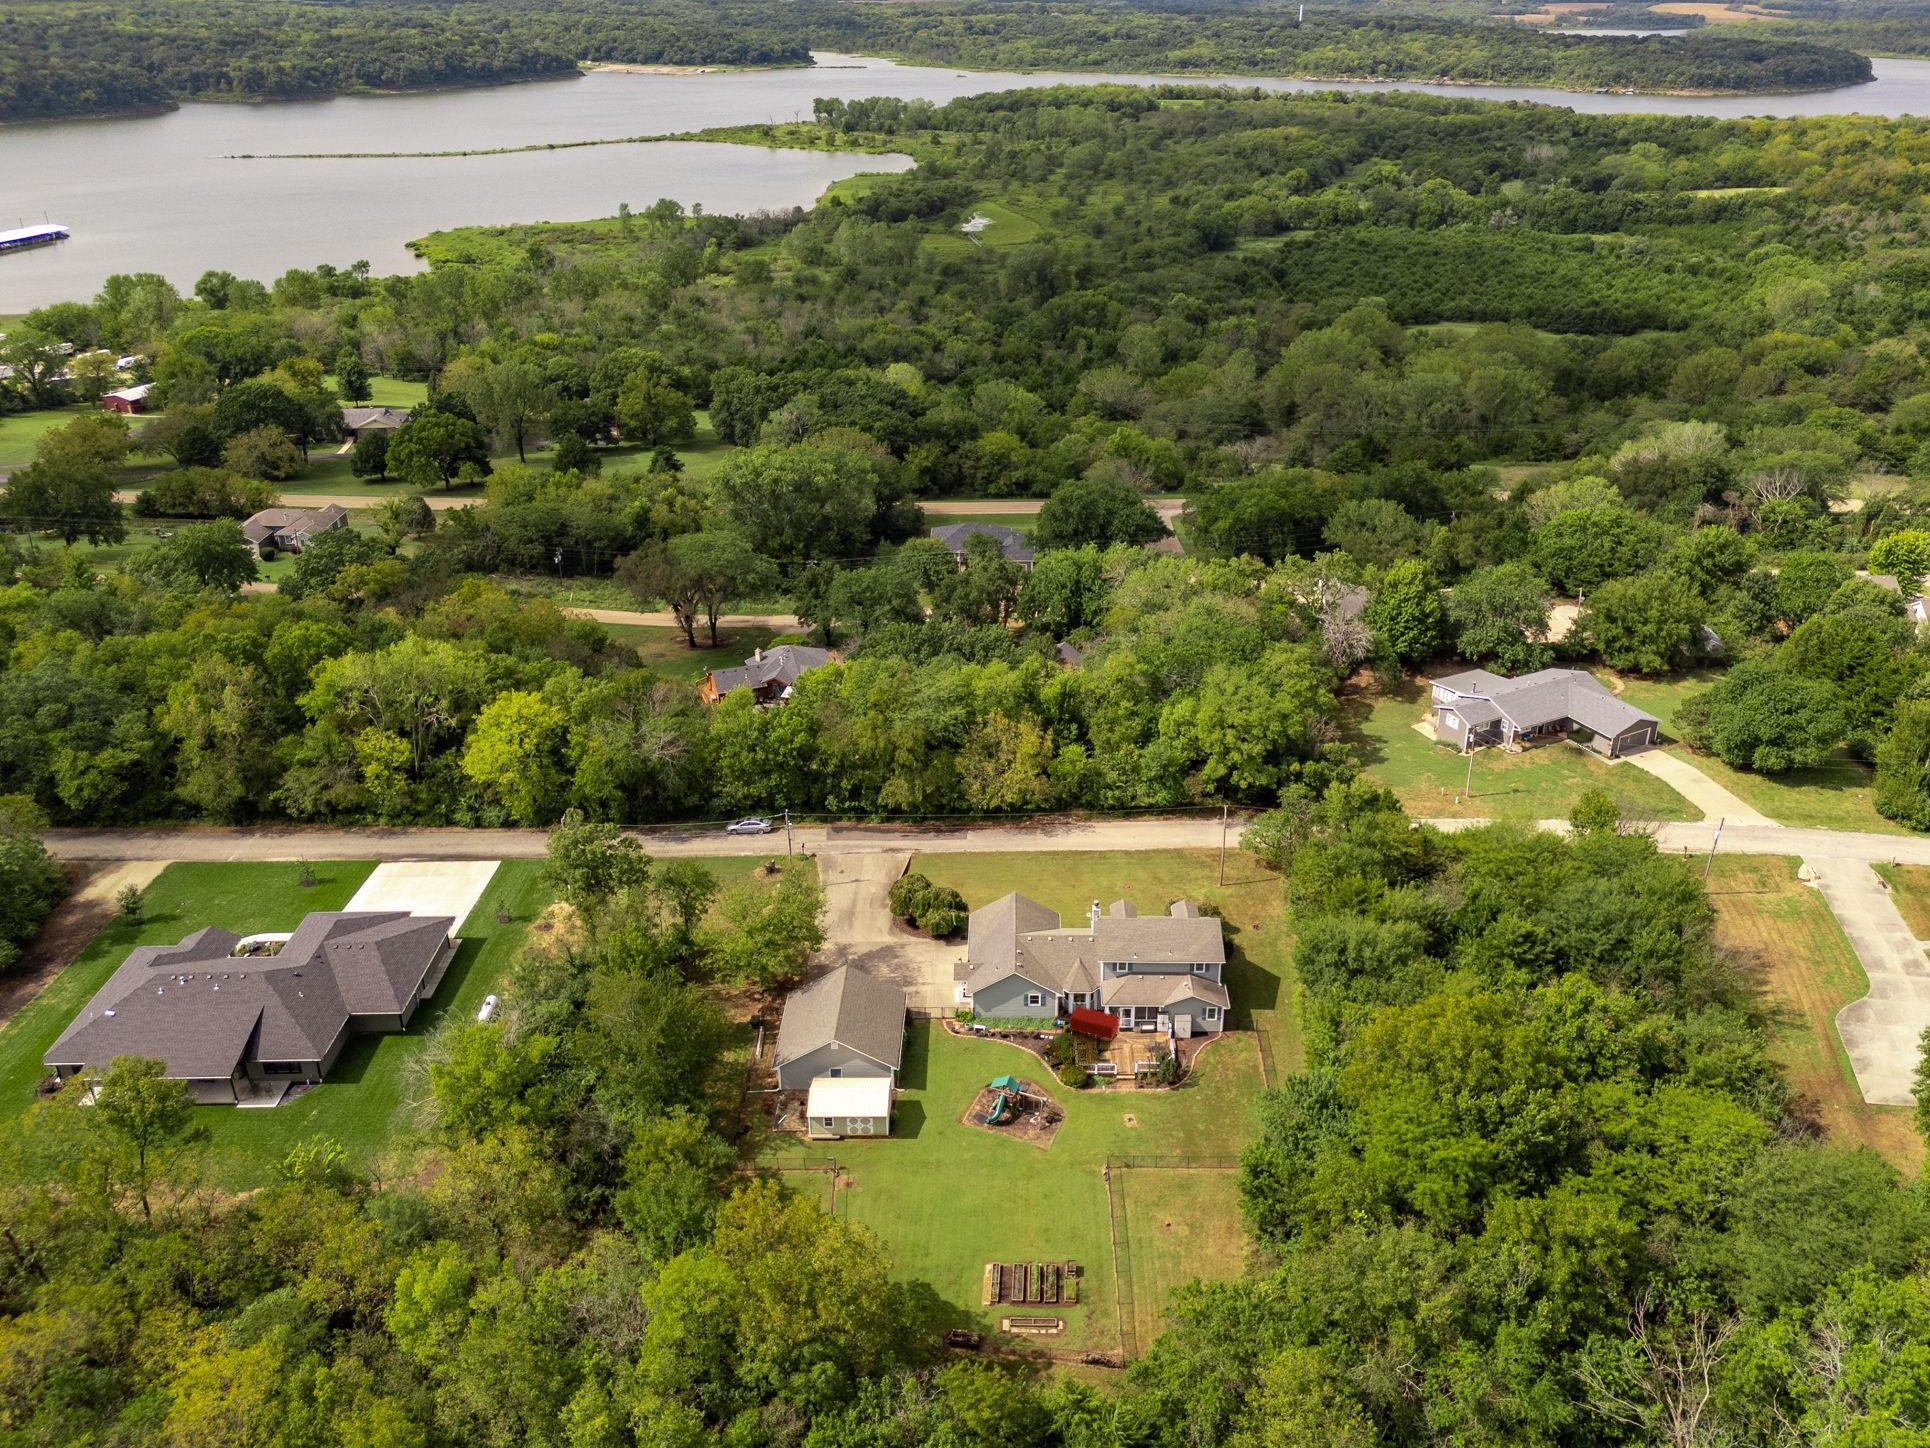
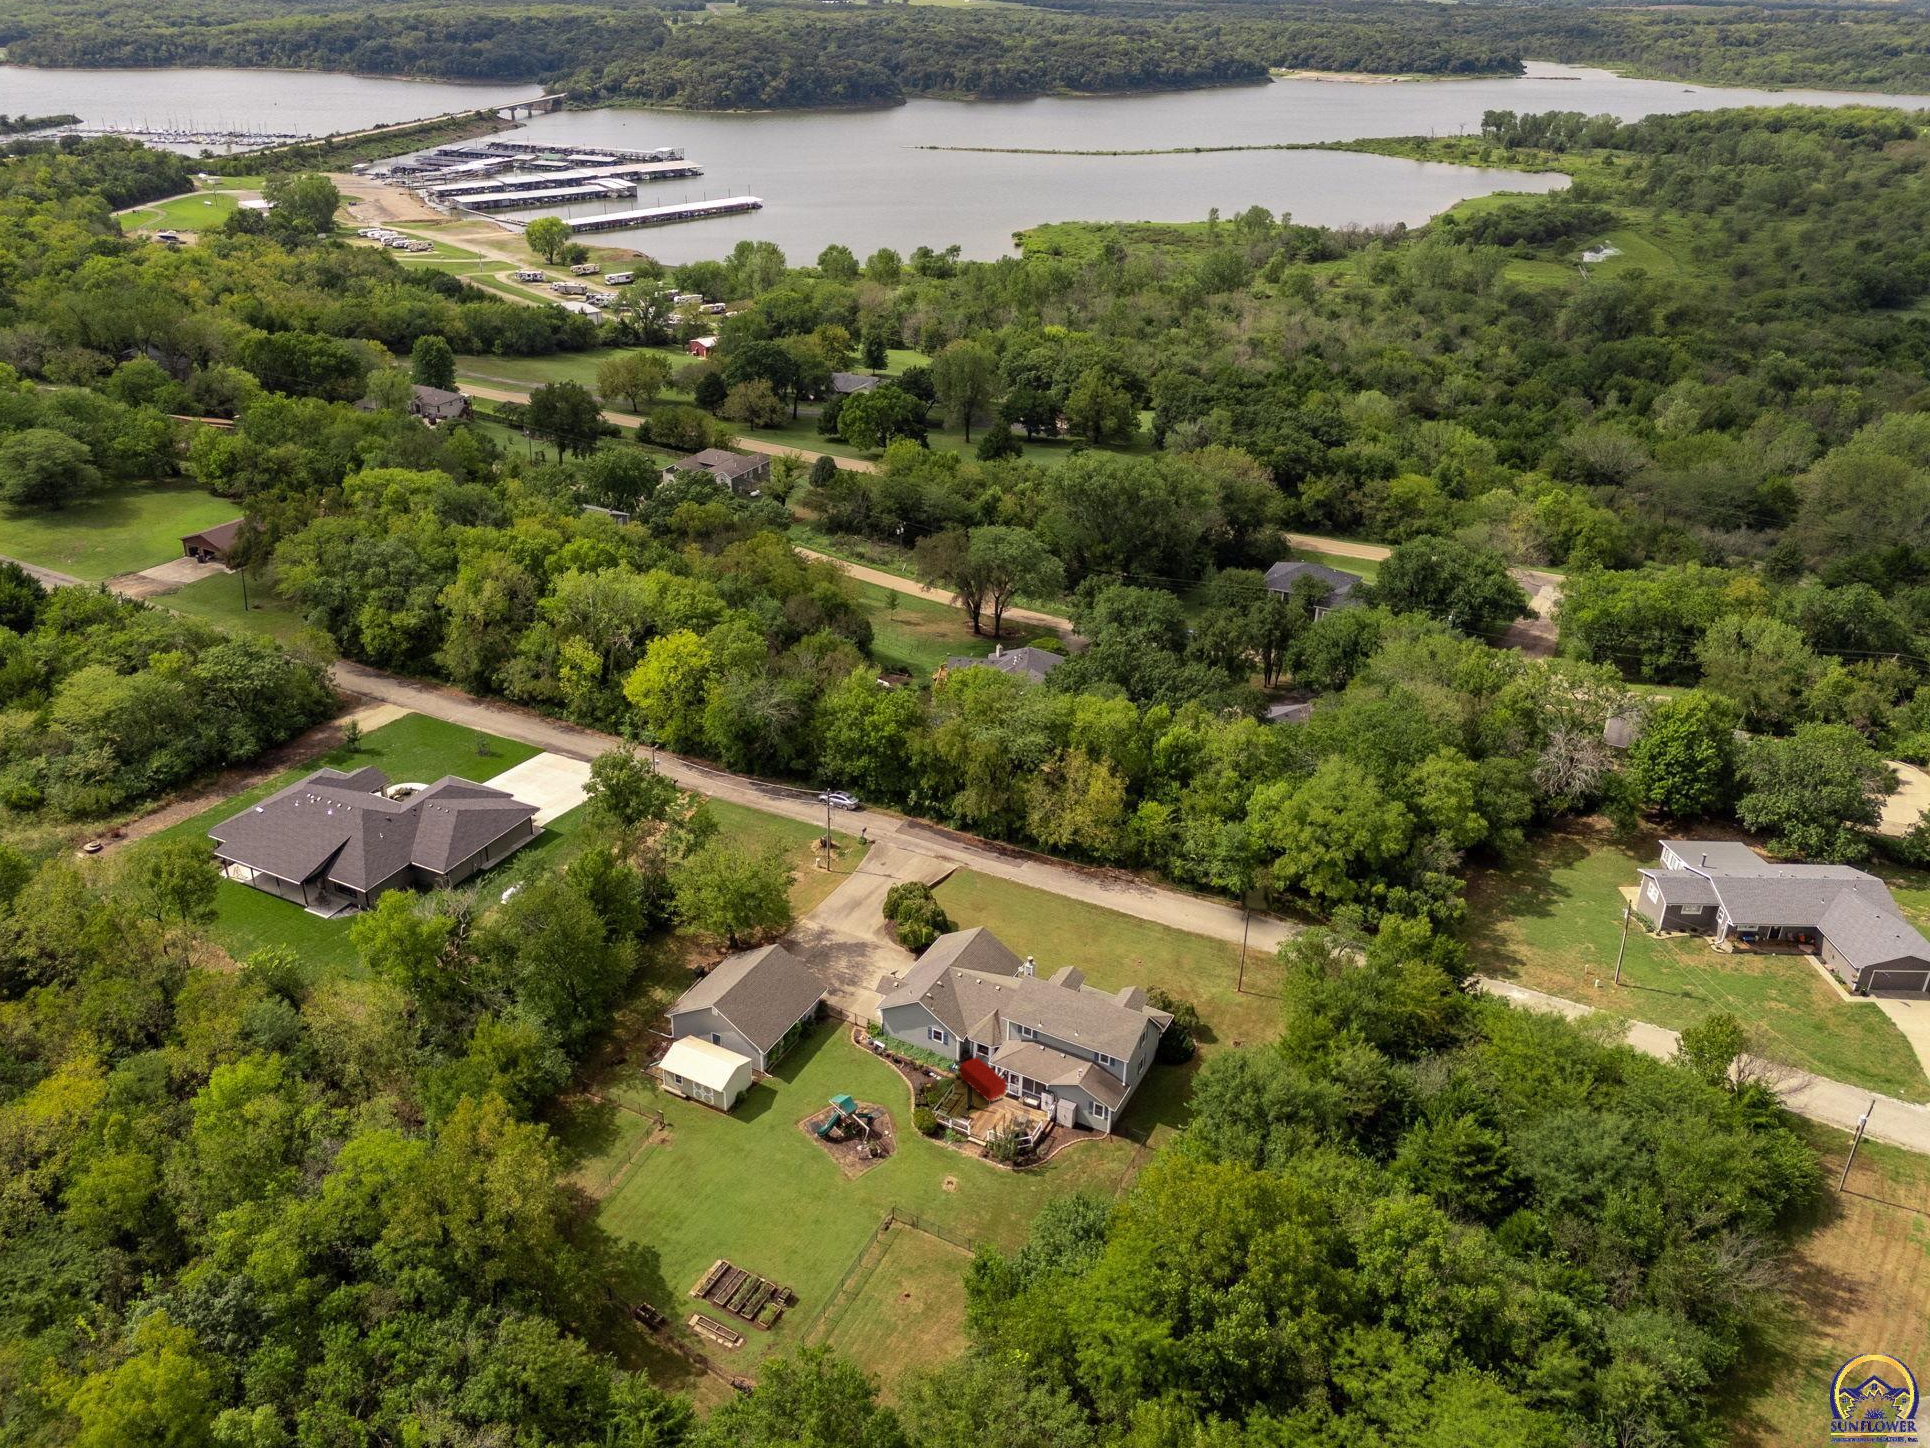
lounge chair: present [1566,726,1596,750] -> present [1240,885,1272,920]

